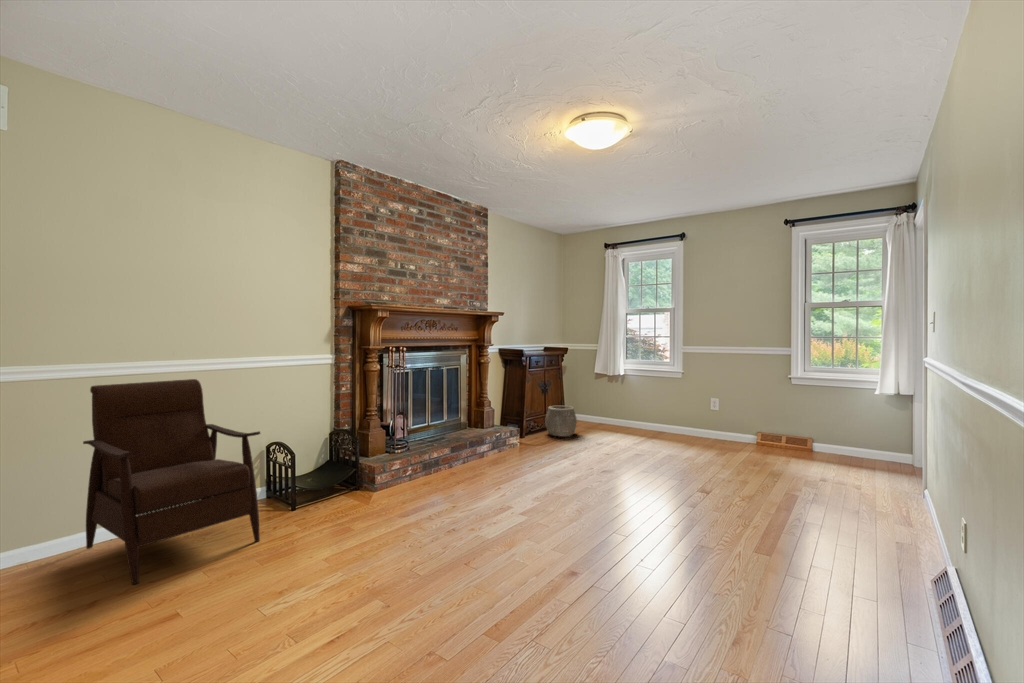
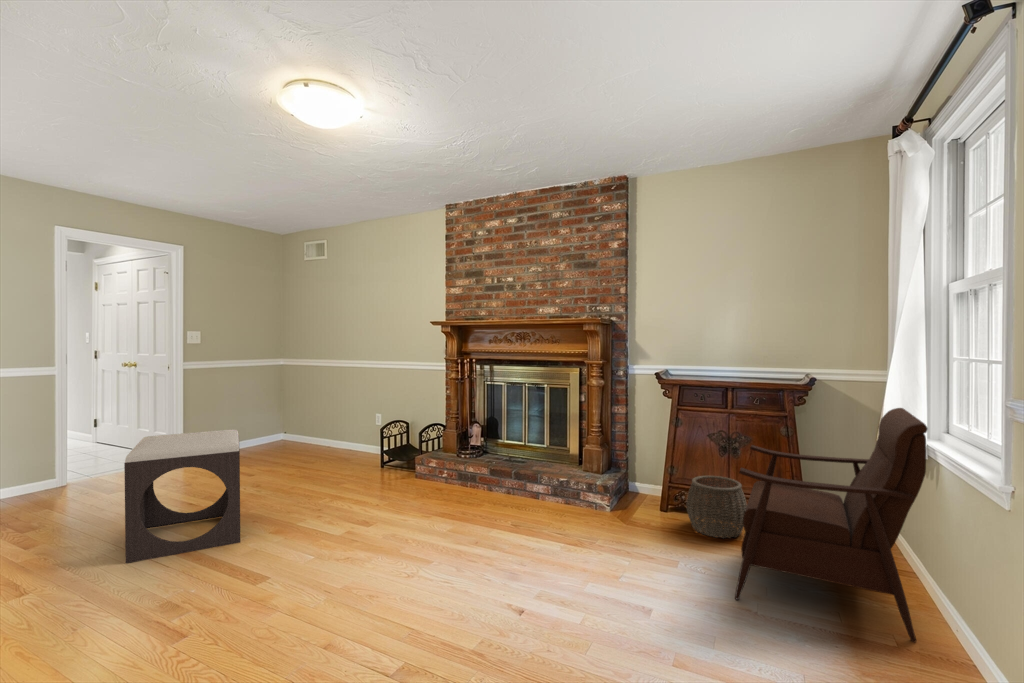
armchair: present [83,379,260,584] -> present [735,408,928,642]
footstool: none [470,437,632,628] -> present [124,429,240,563]

